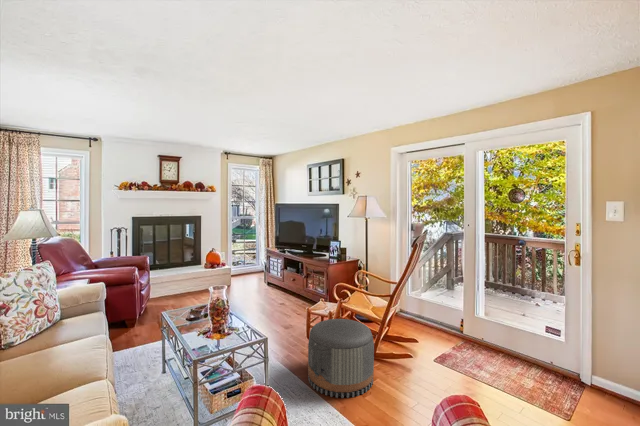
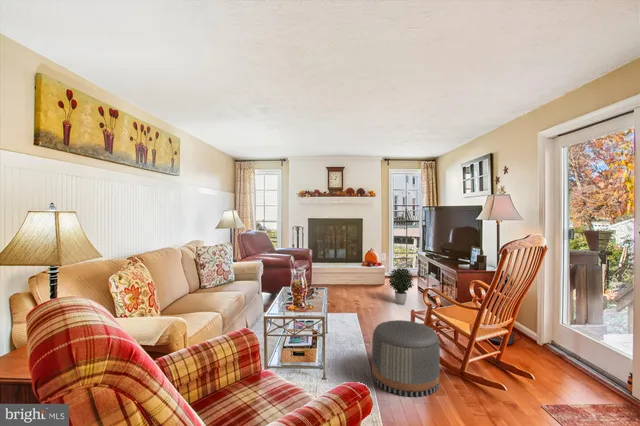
potted plant: none [253,265,279,302] -> present [389,268,414,305]

